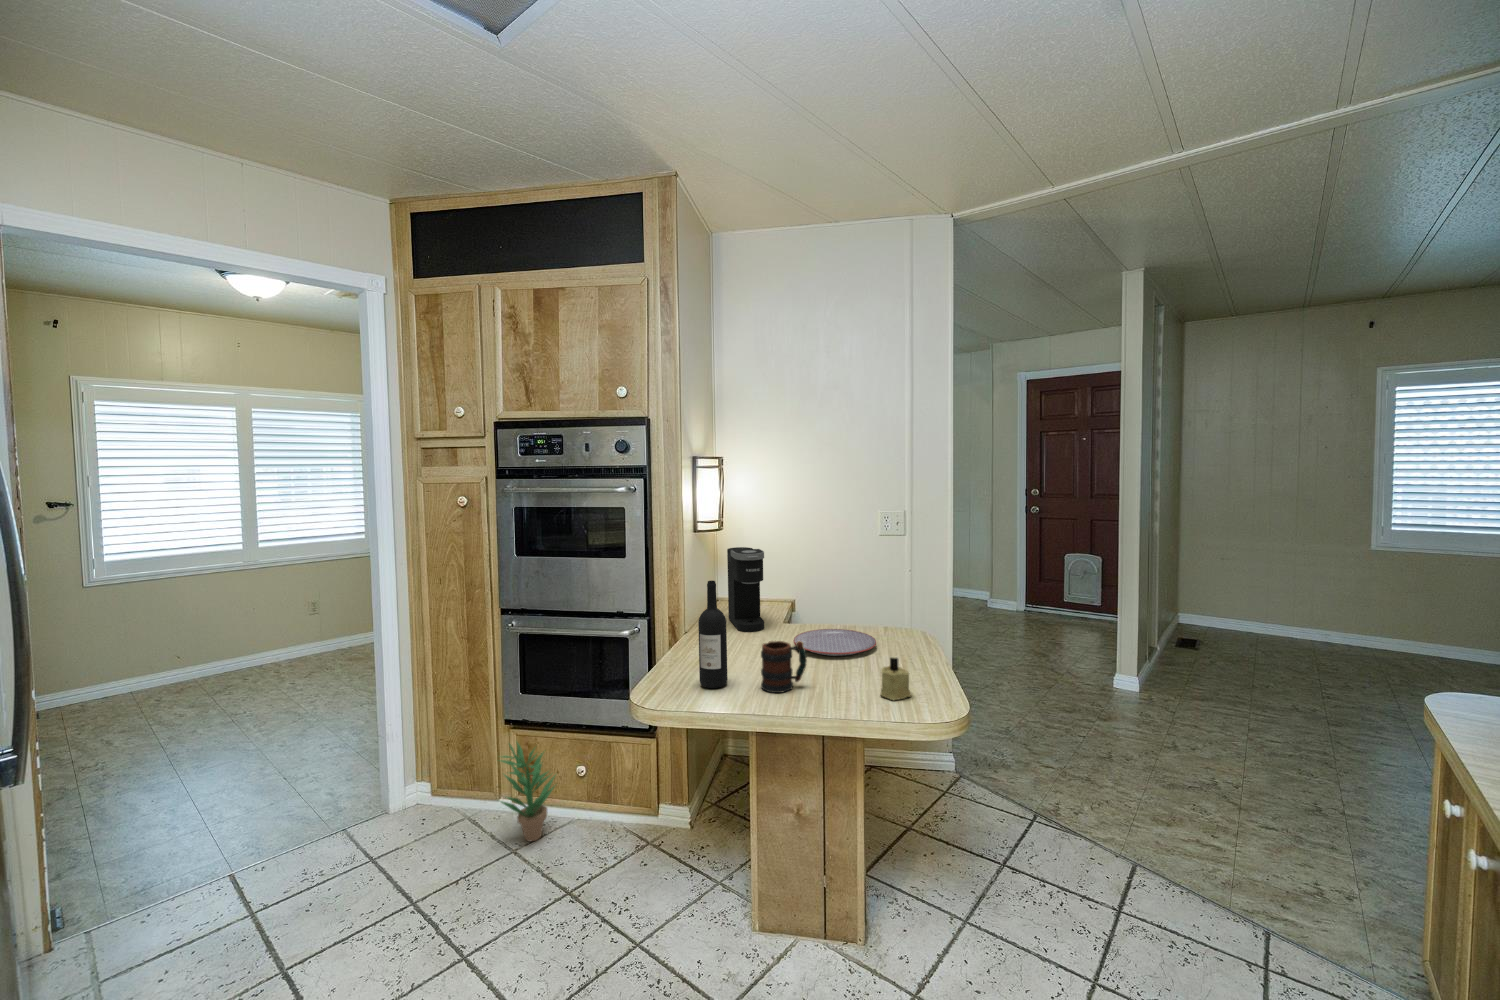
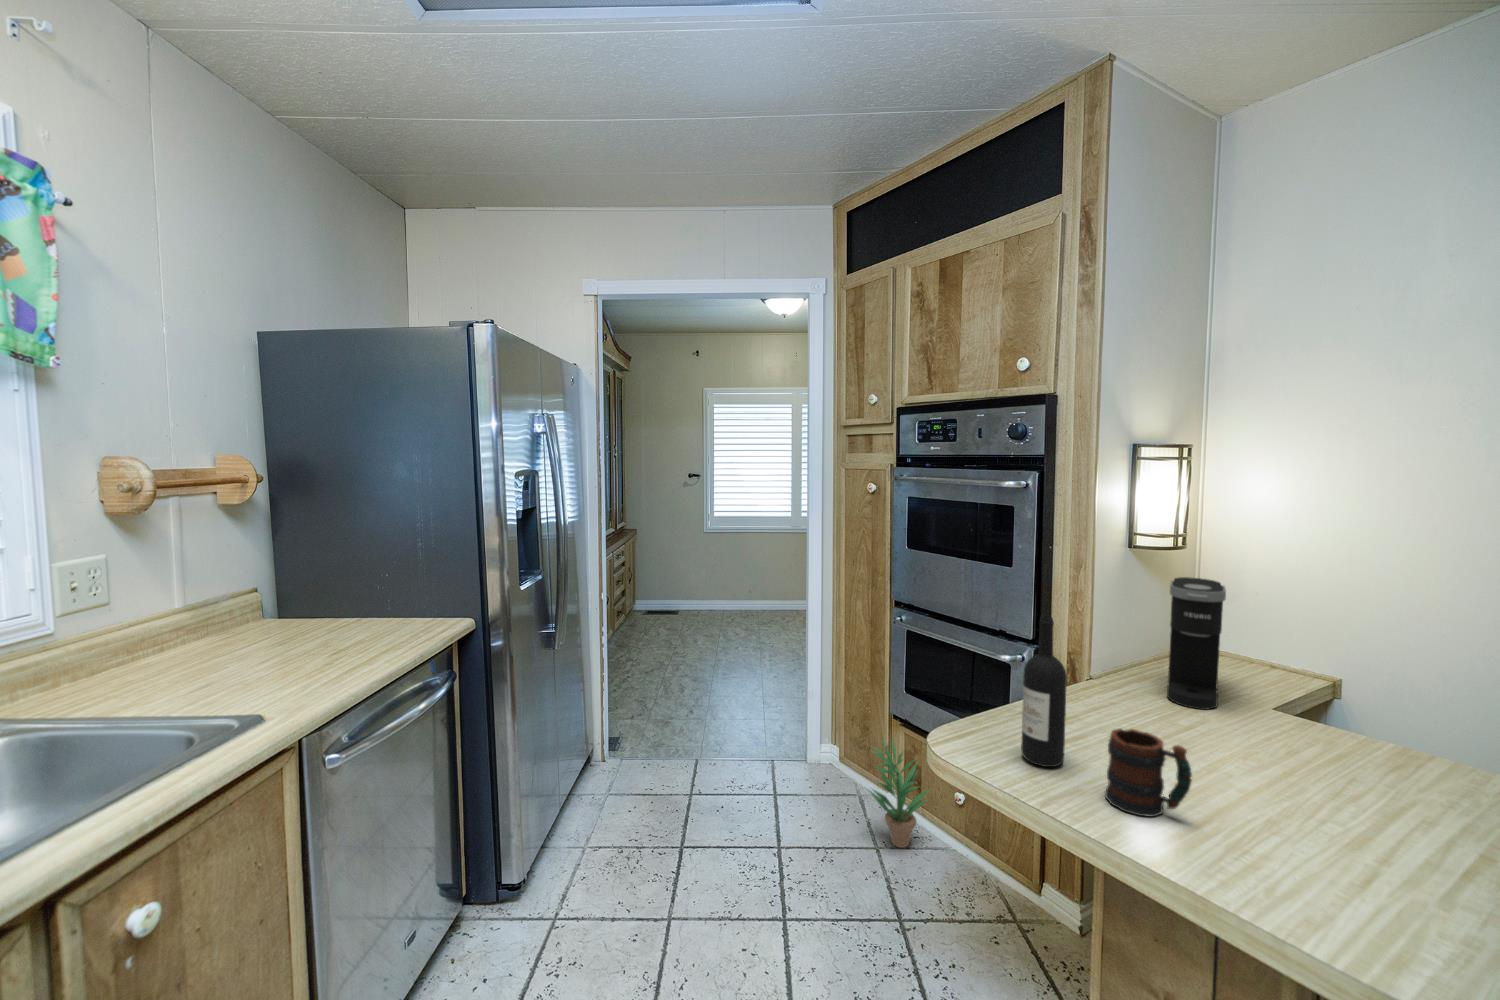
plate: present [793,629,876,656] -> none [1234,736,1436,814]
candle: present [881,658,911,701] -> none [1332,846,1423,948]

